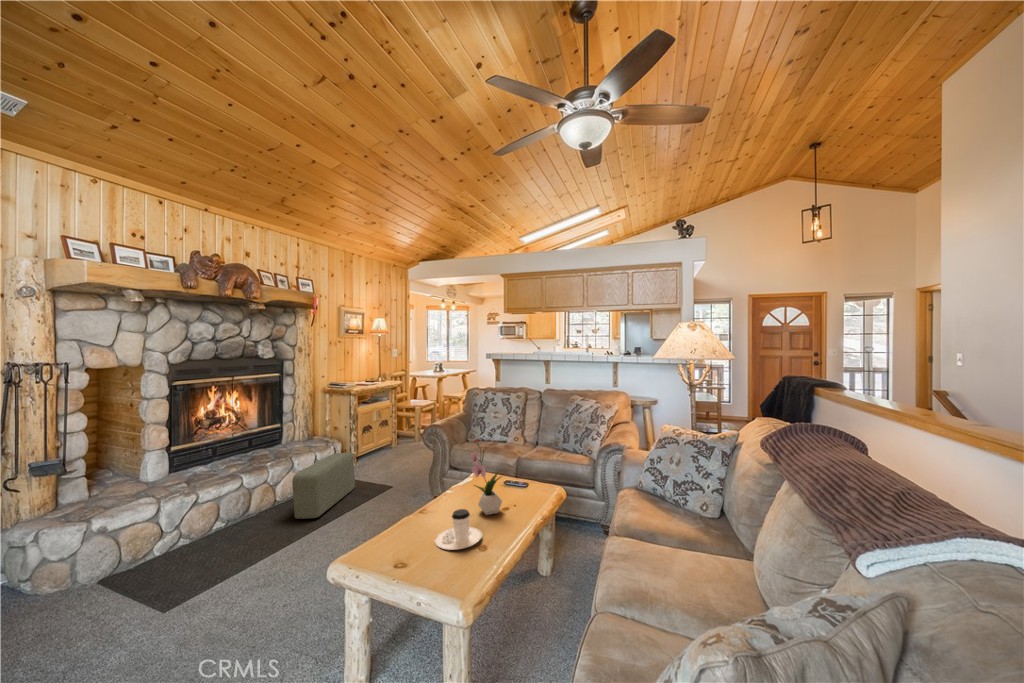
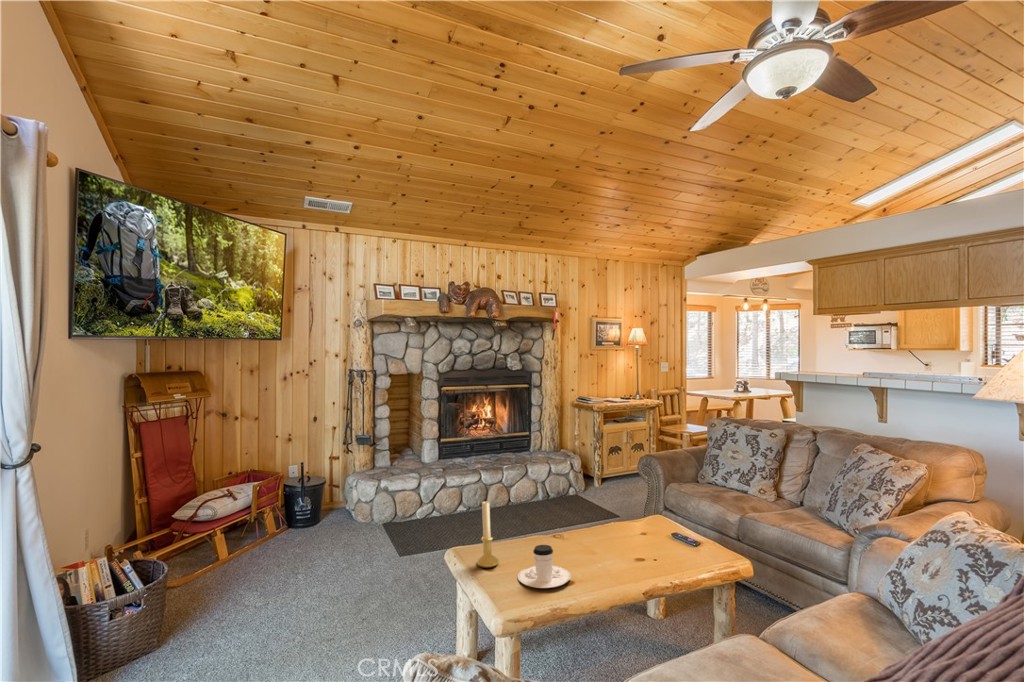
flower arrangement: present [471,440,502,515] -> none [591,473,626,569]
pouf: present [292,453,355,519] -> none [512,469,581,527]
candle holder: none [387,485,409,552] -> present [477,501,499,568]

